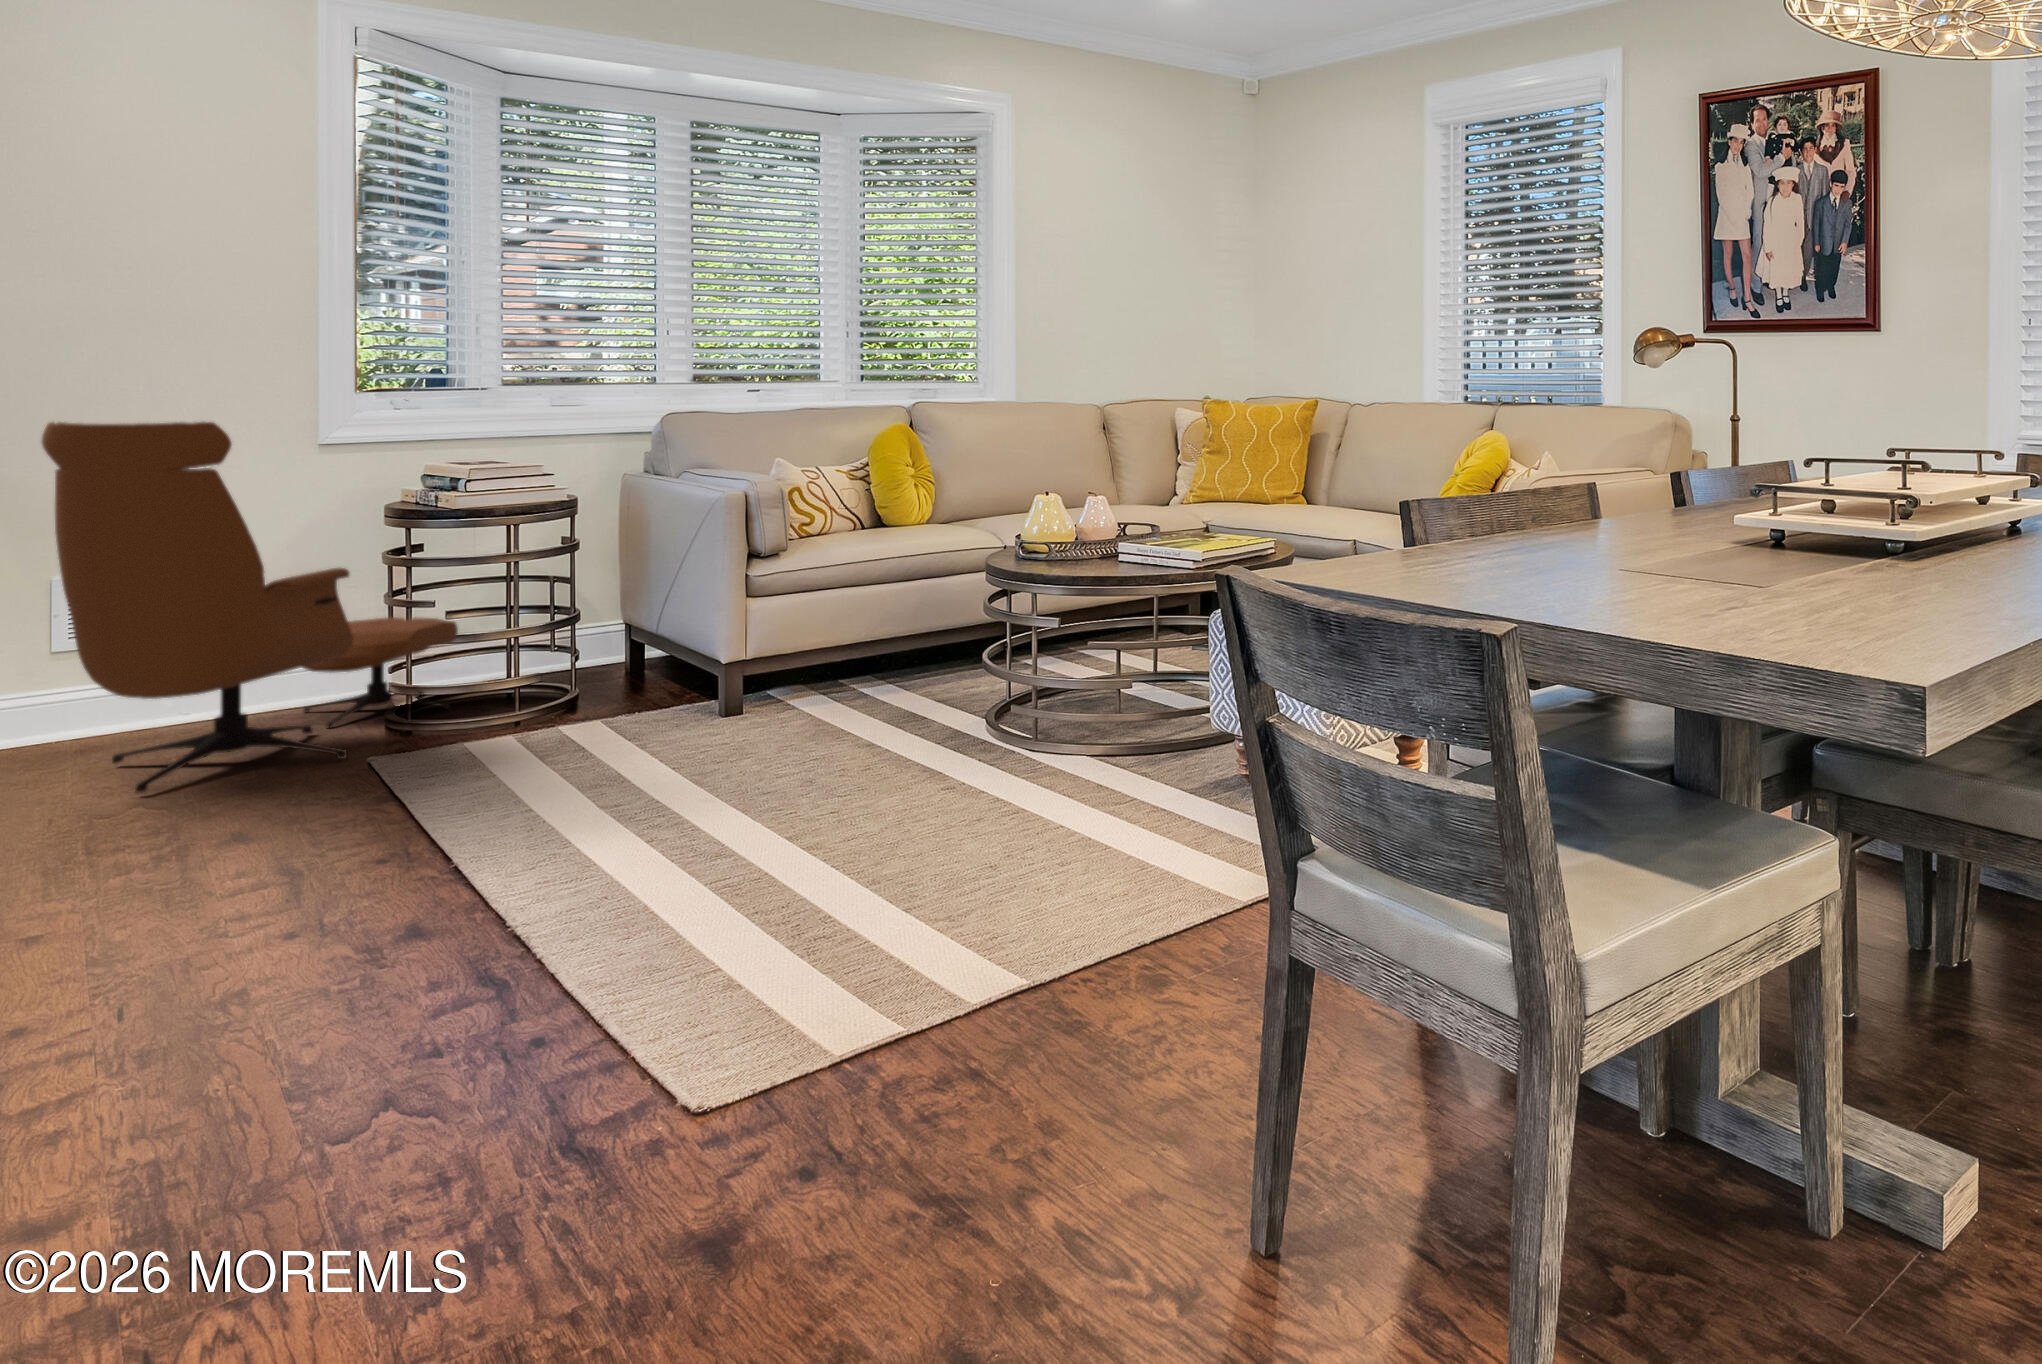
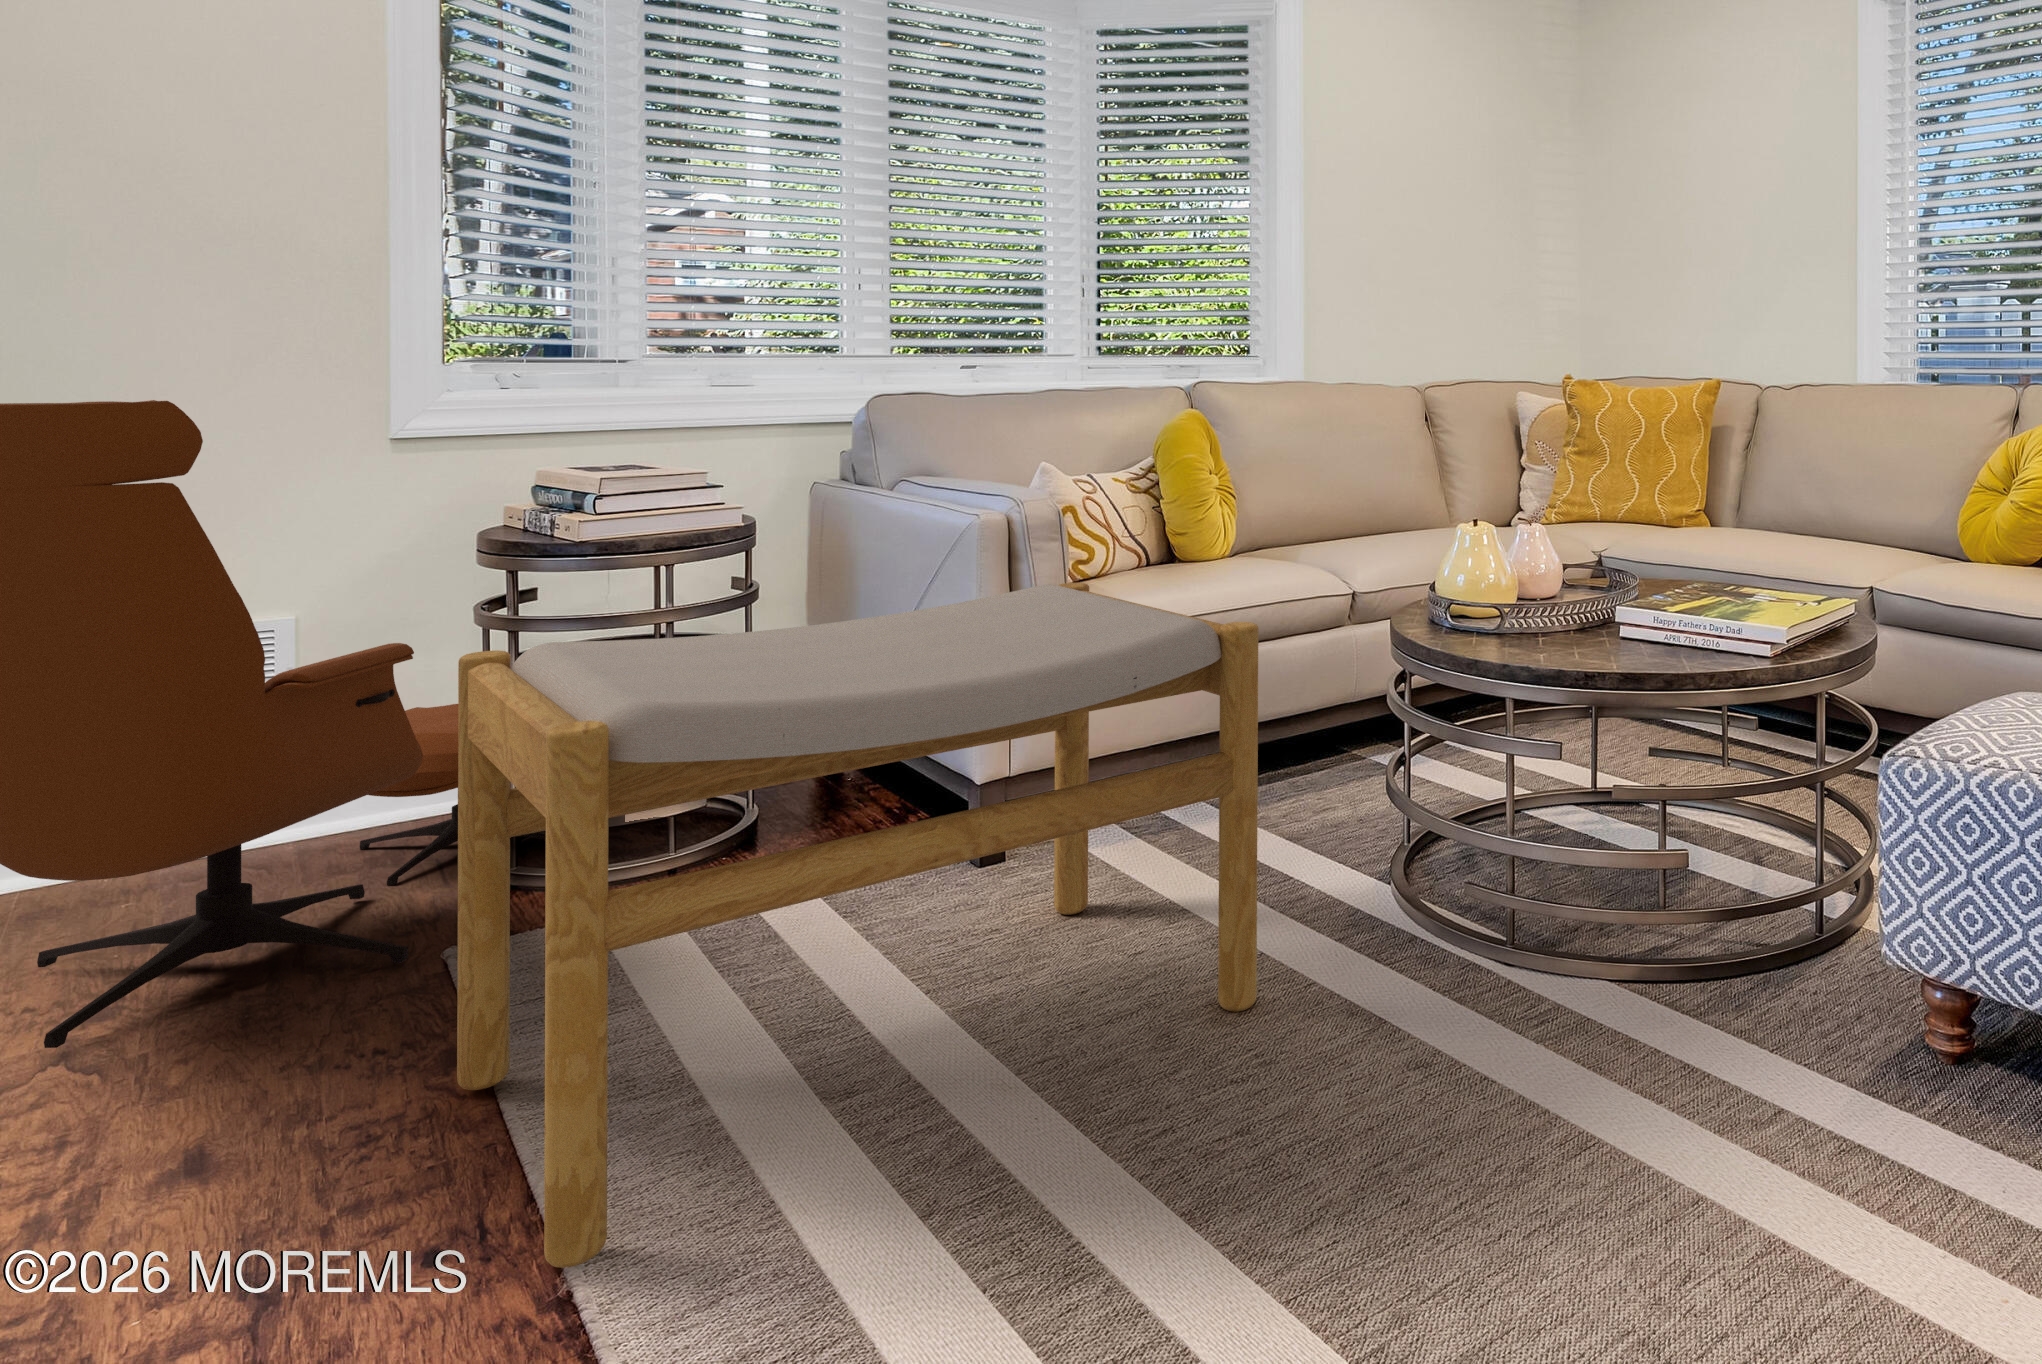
footstool: none [385,531,862,853] -> present [457,583,1258,1268]

